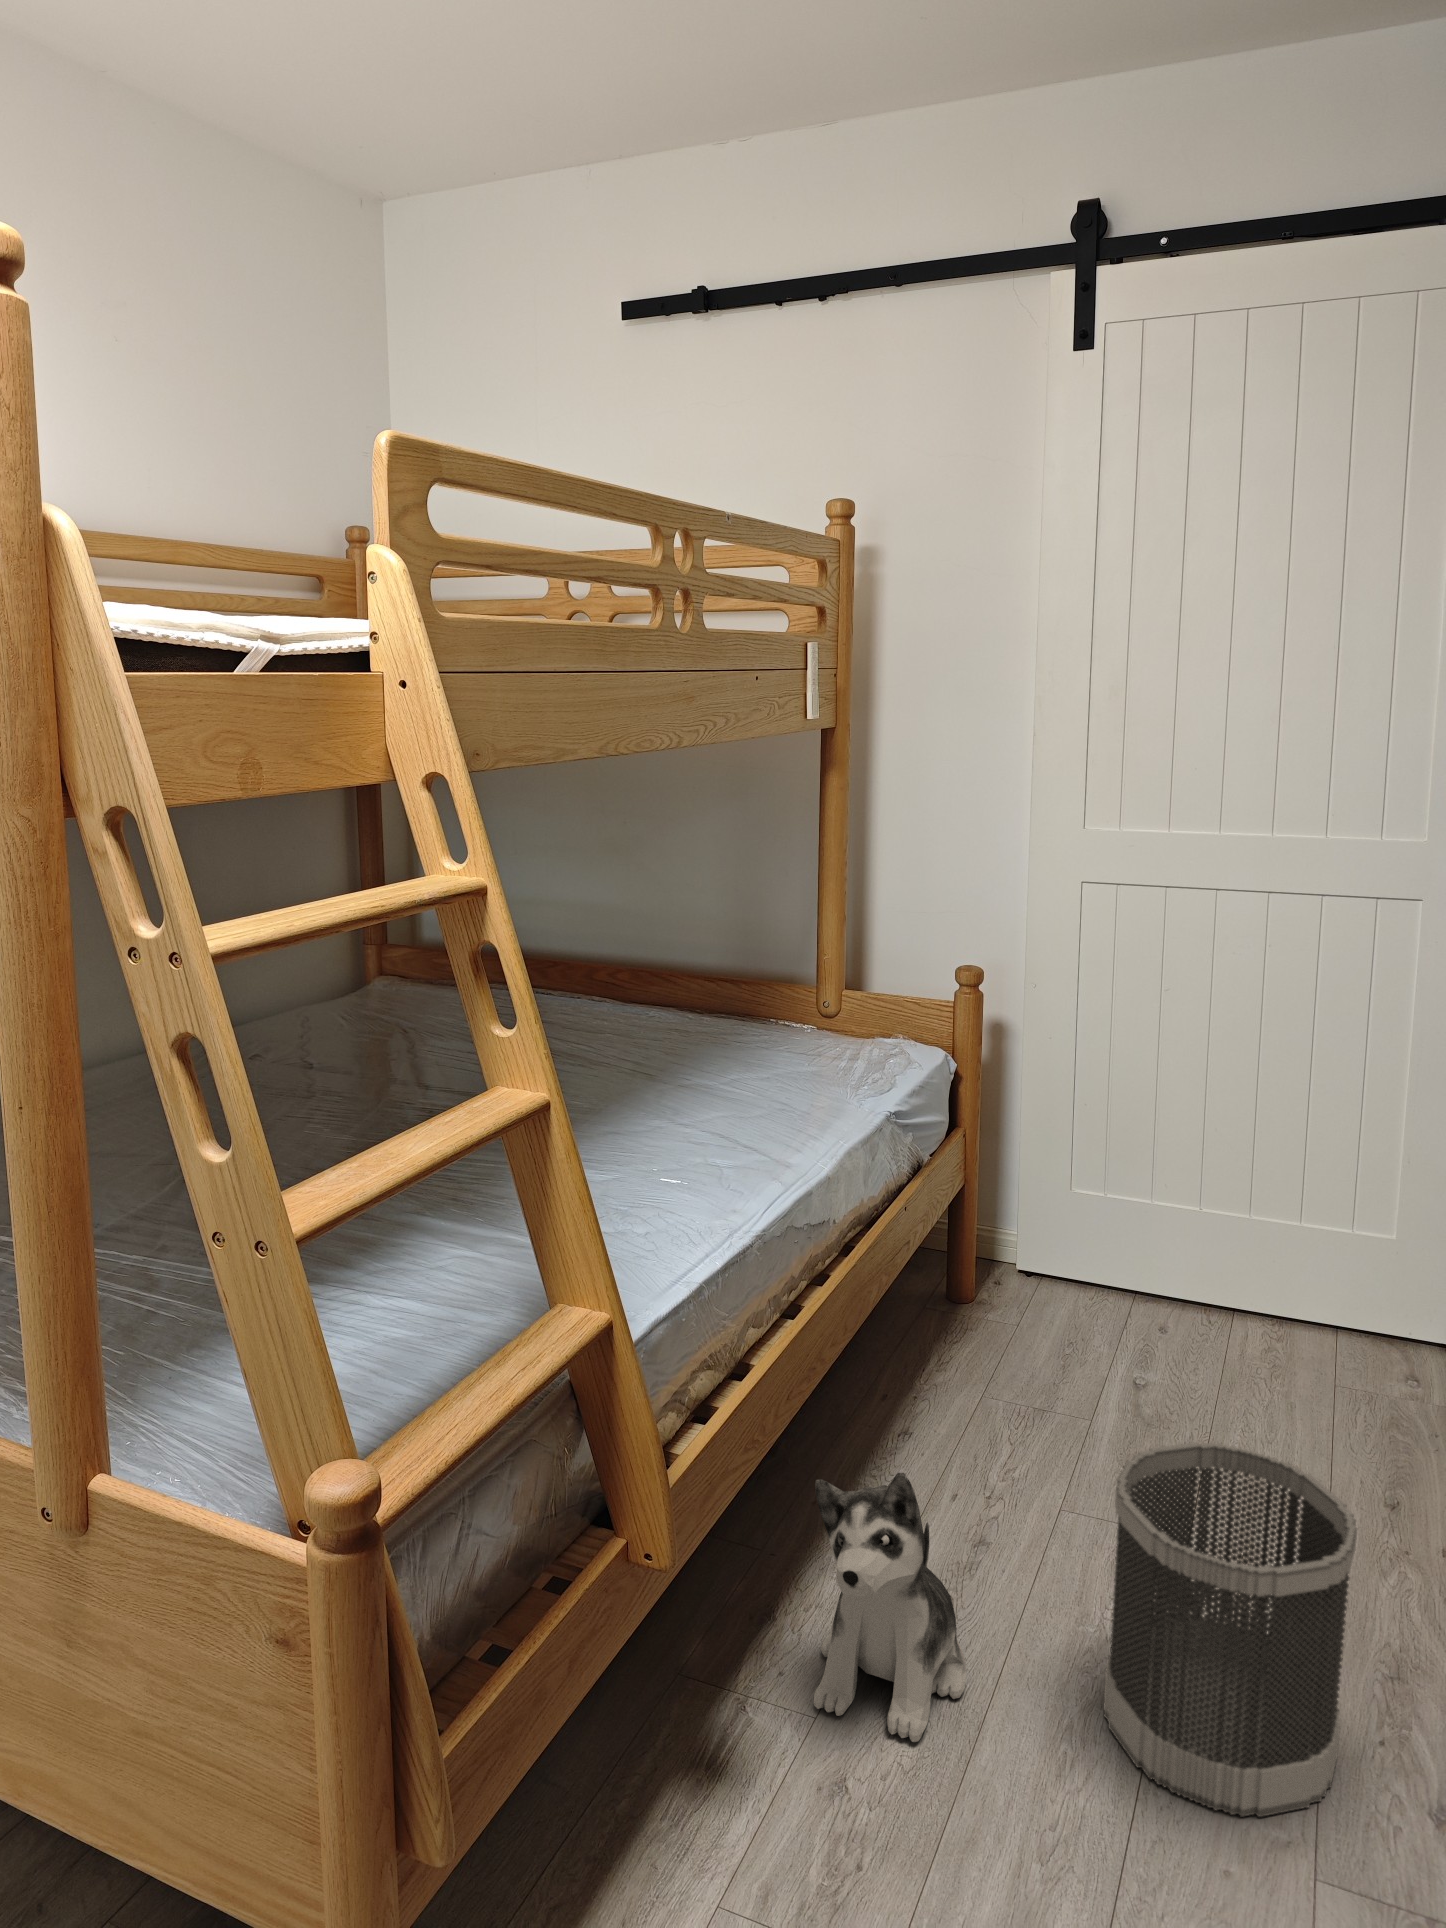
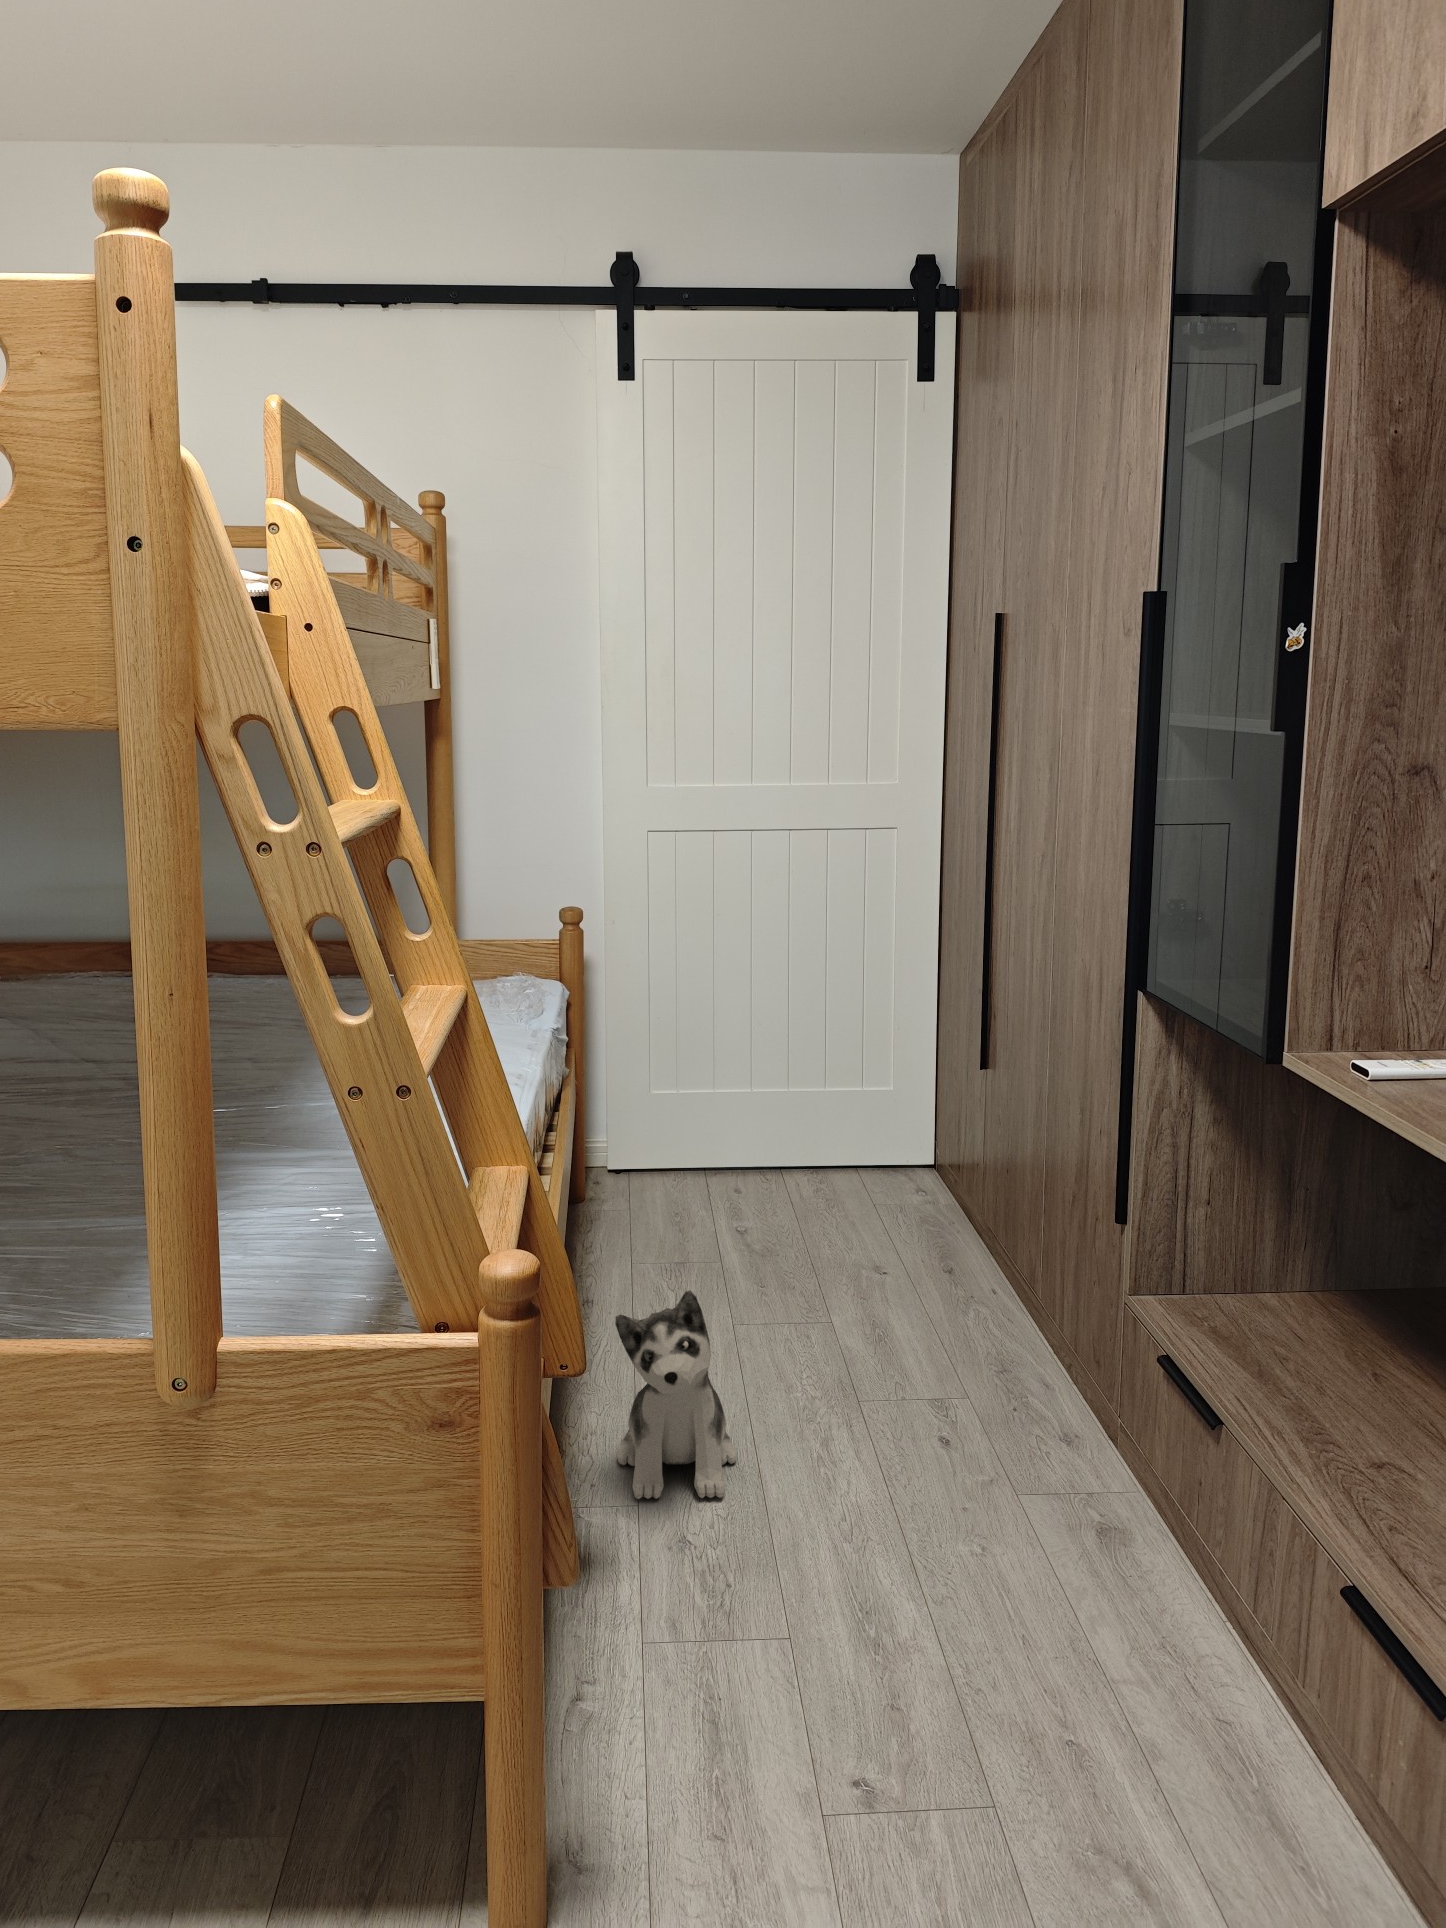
wastebasket: present [1103,1442,1357,1817] -> none [831,1225,1001,1476]

